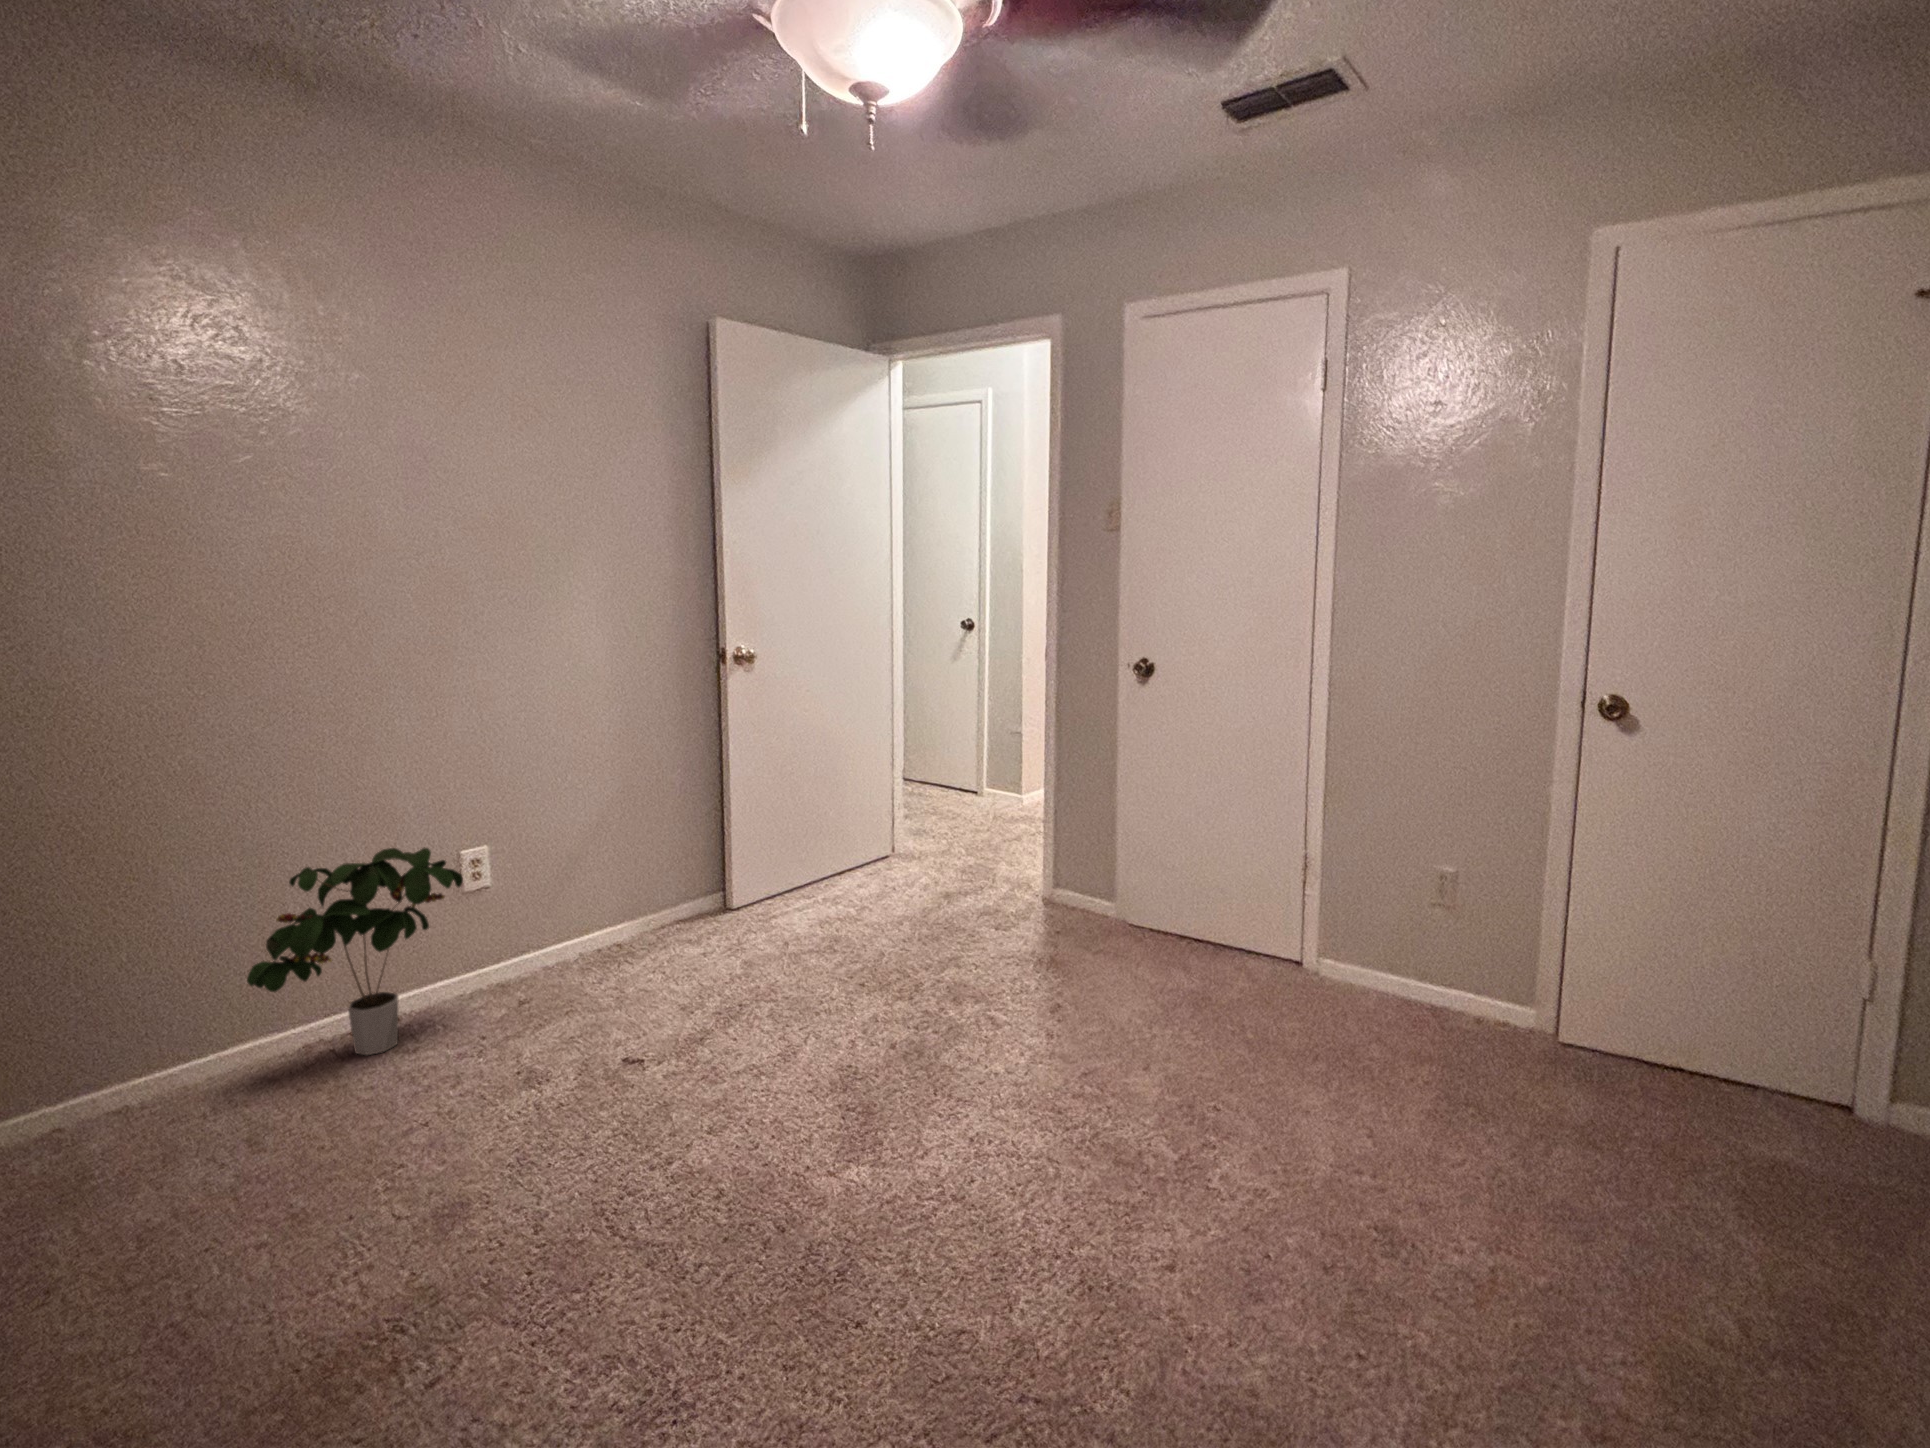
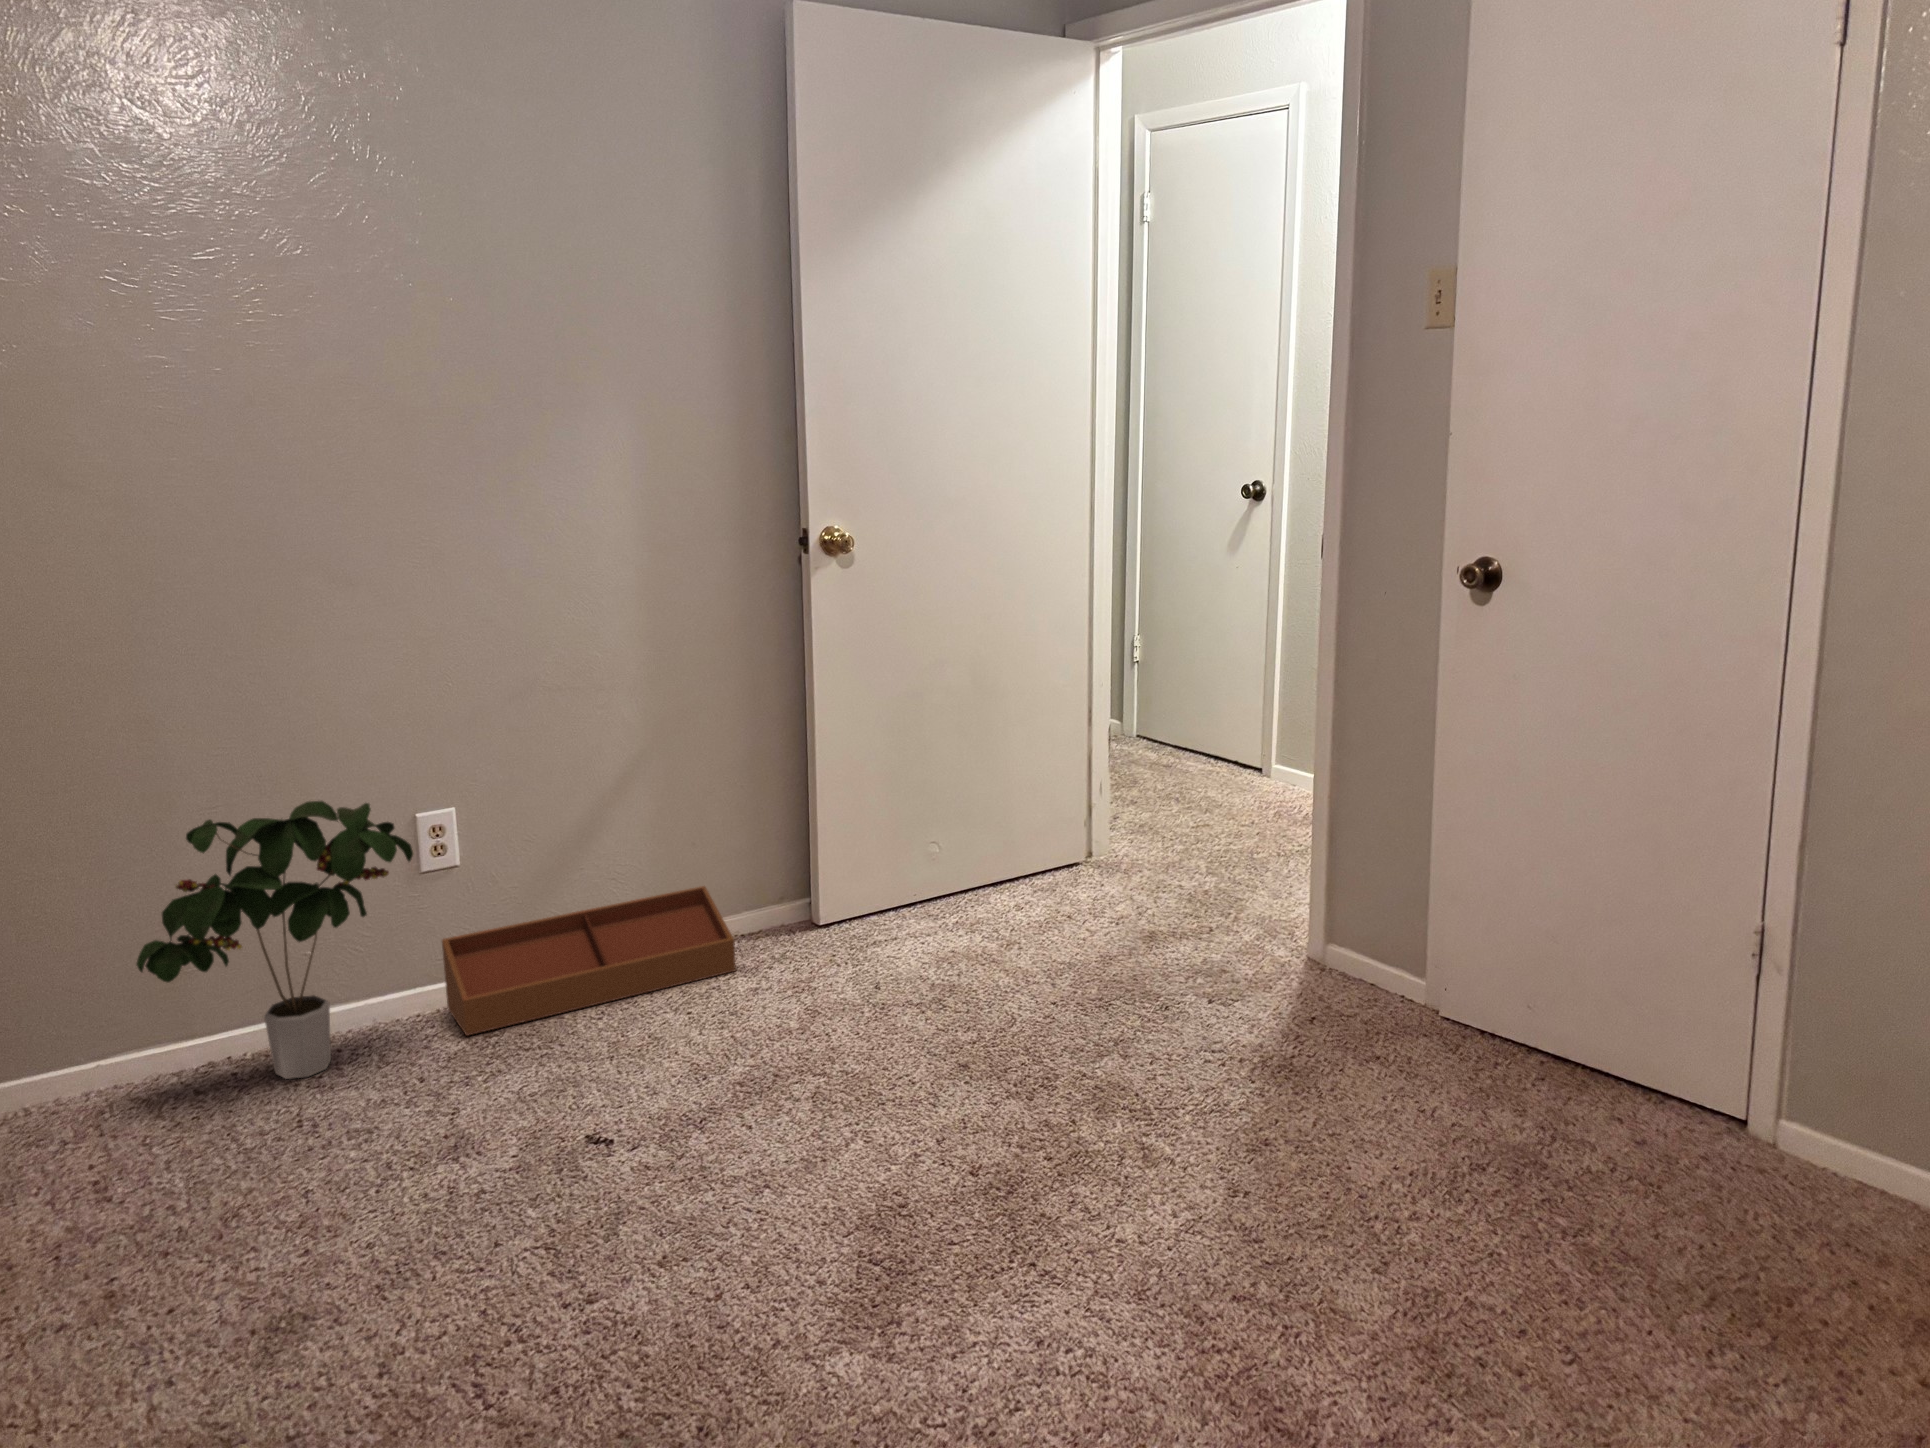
storage bin: none [474,890,685,1009] -> present [442,886,735,1035]

